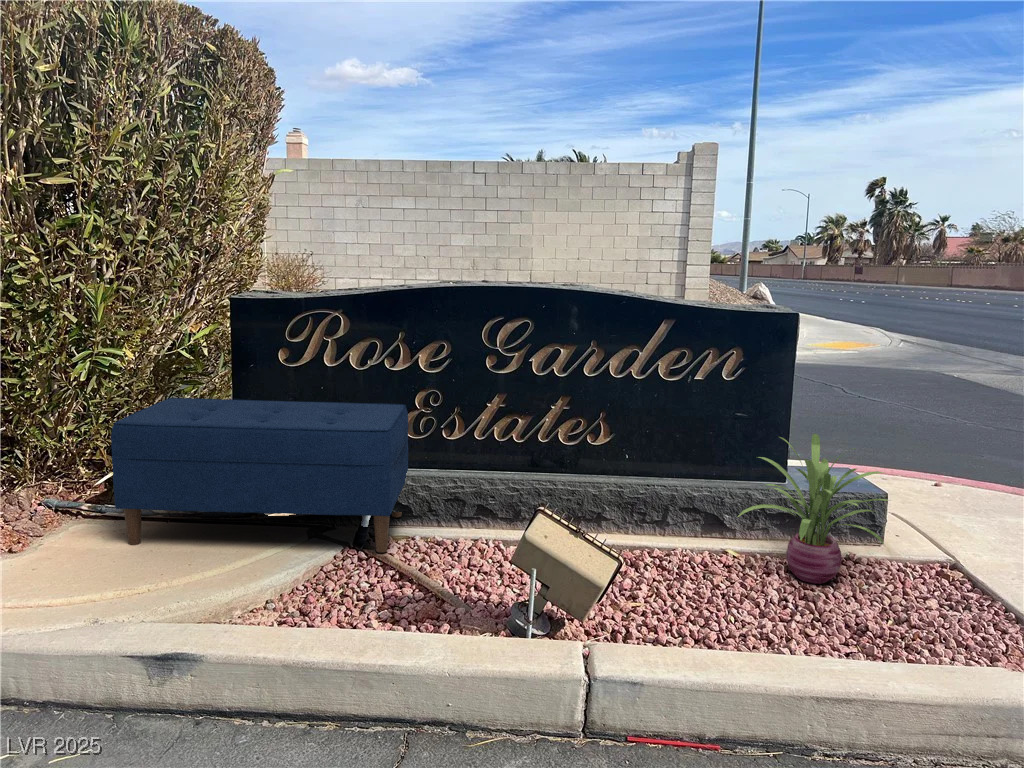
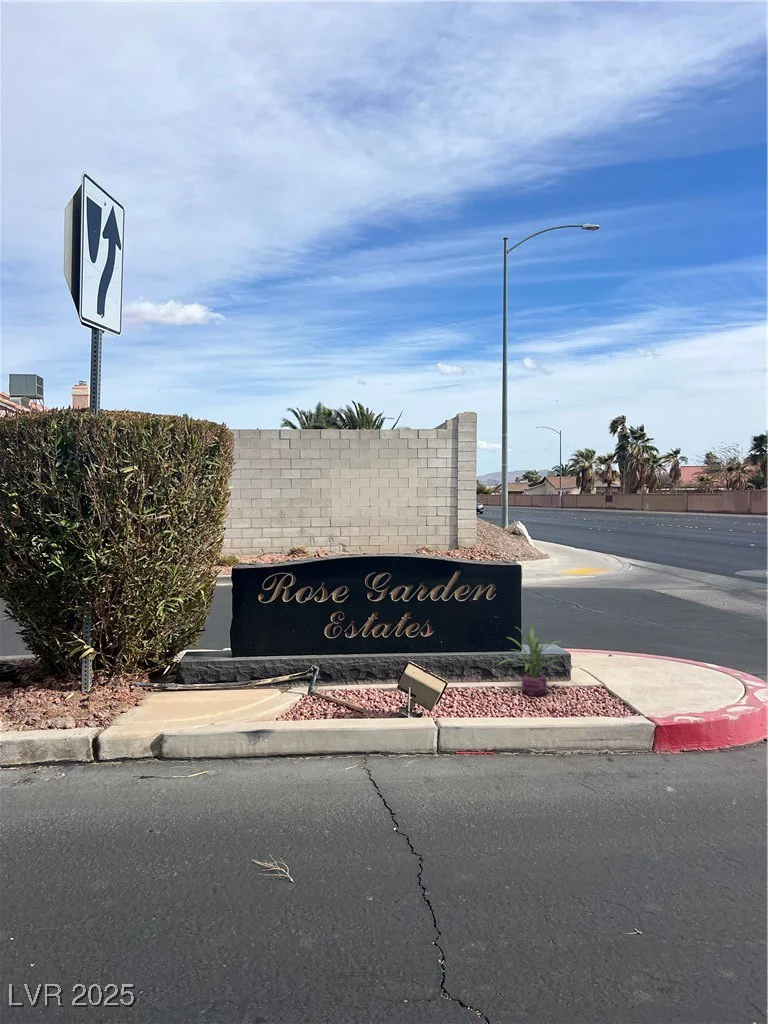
bench: present [111,398,409,552] -> none [192,620,332,698]

